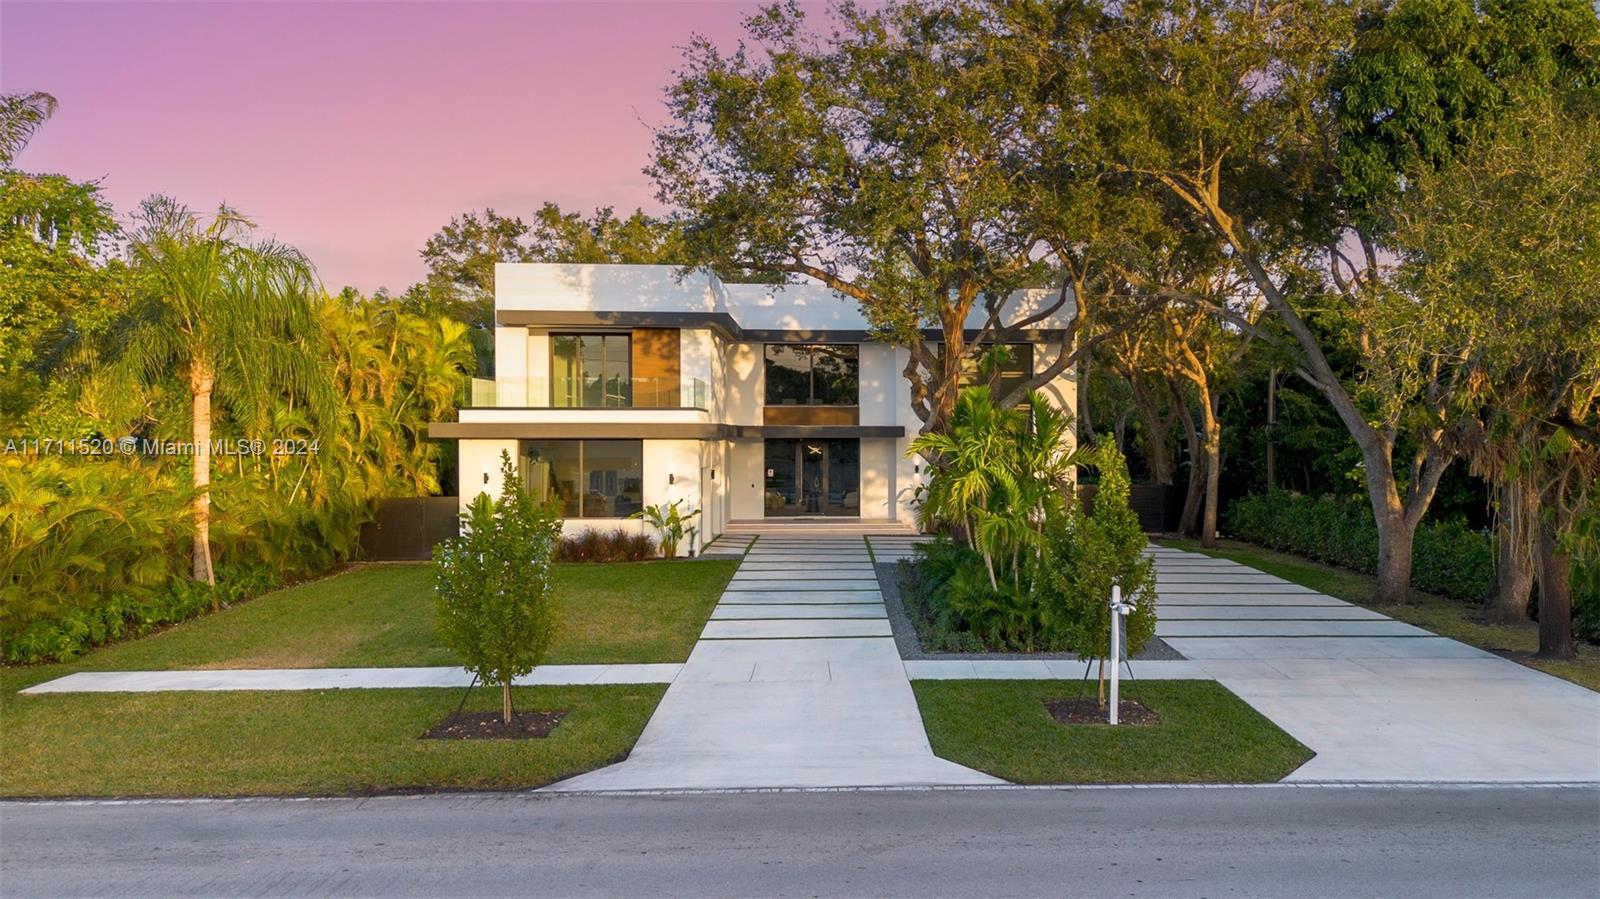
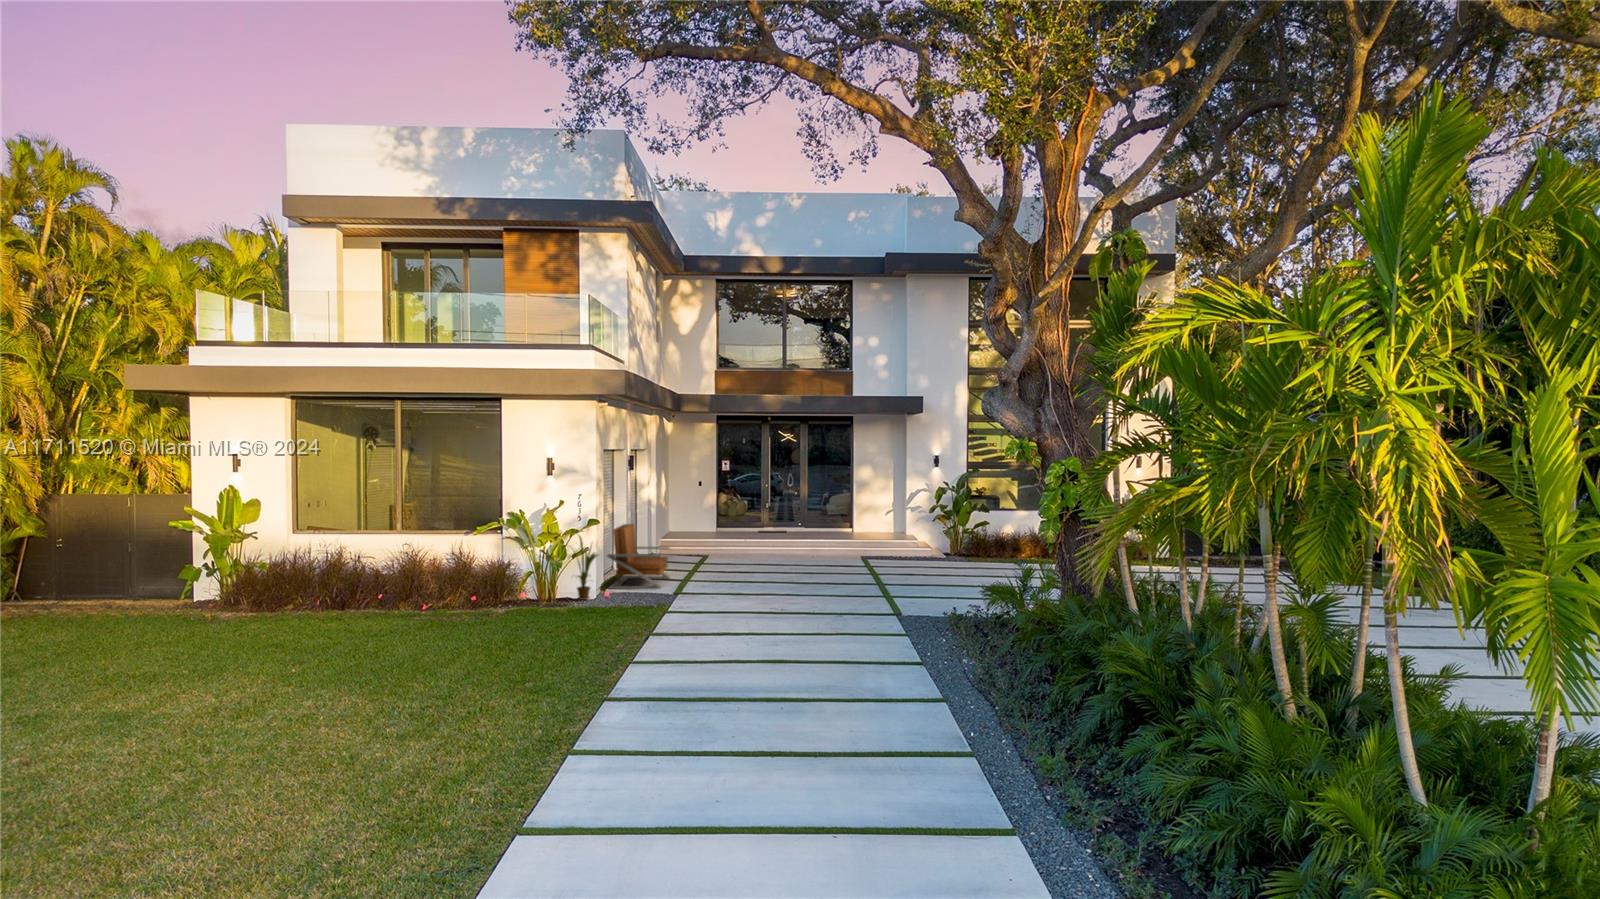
lounge chair: none [703,513,739,552] -> present [607,524,670,589]

